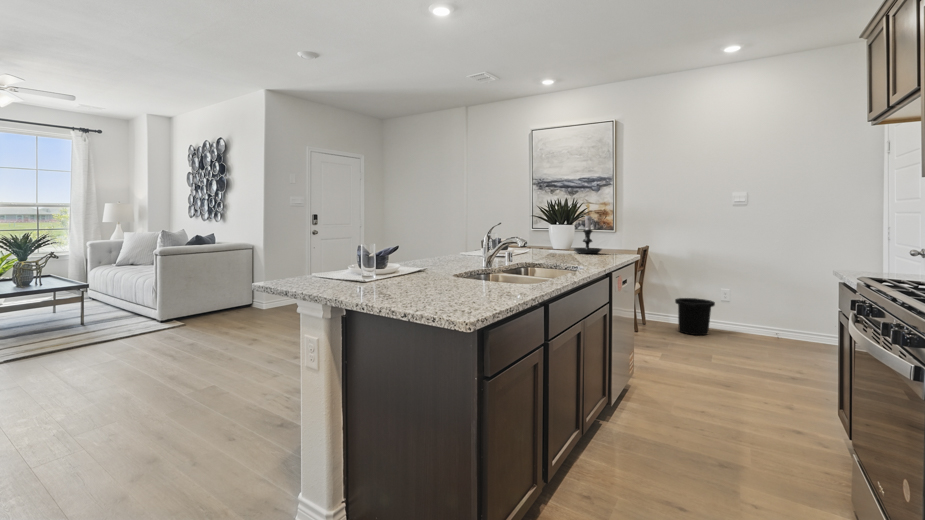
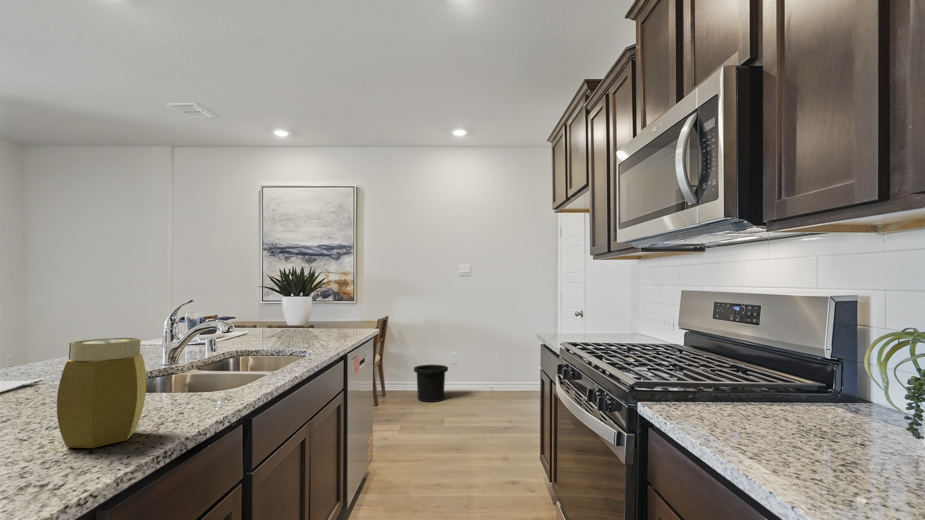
candle holder: present [574,216,602,254] -> none [307,283,340,329]
jar: none [454,242,493,303] -> present [57,338,146,448]

